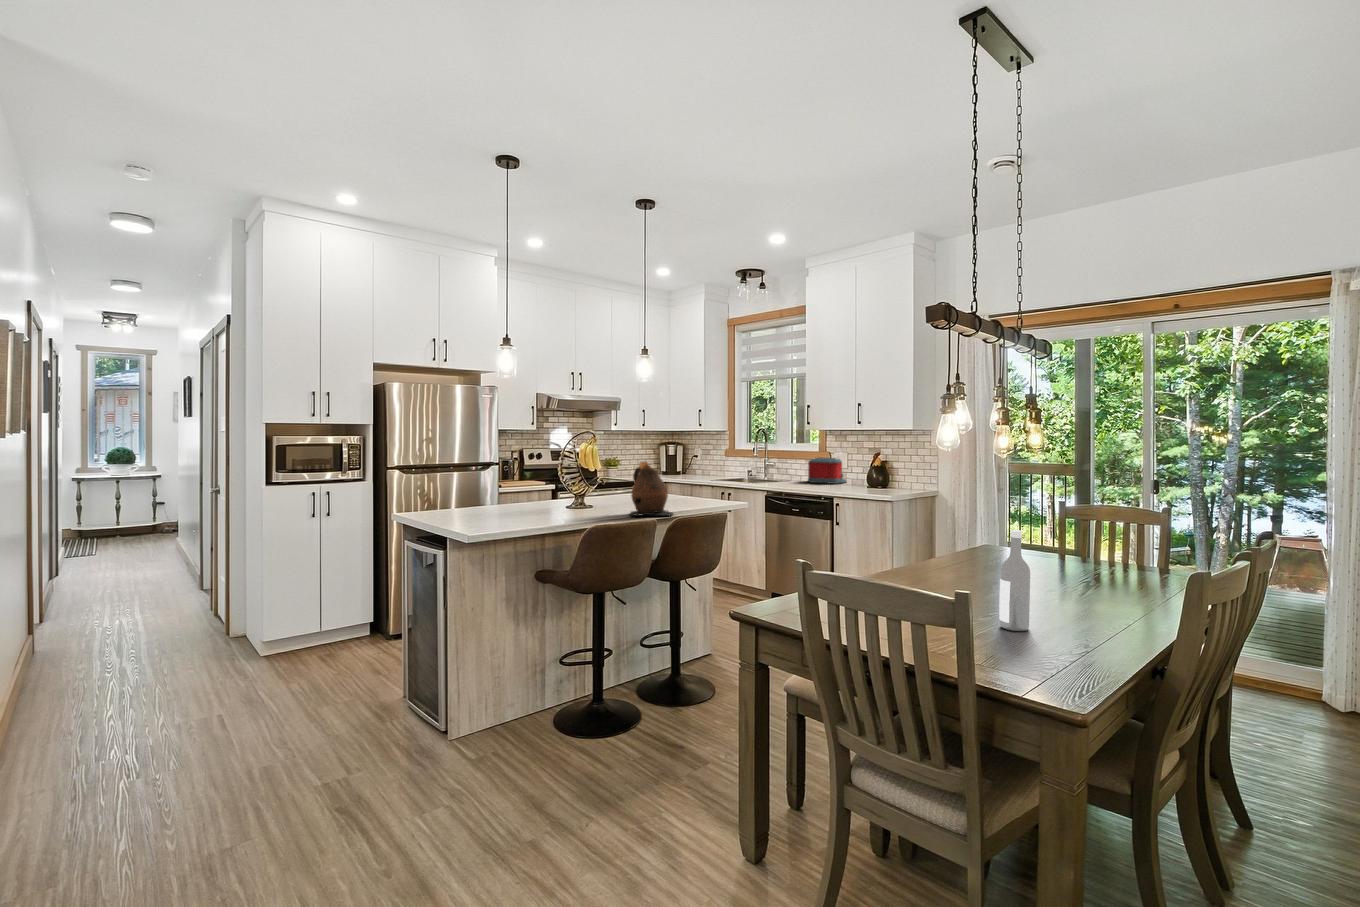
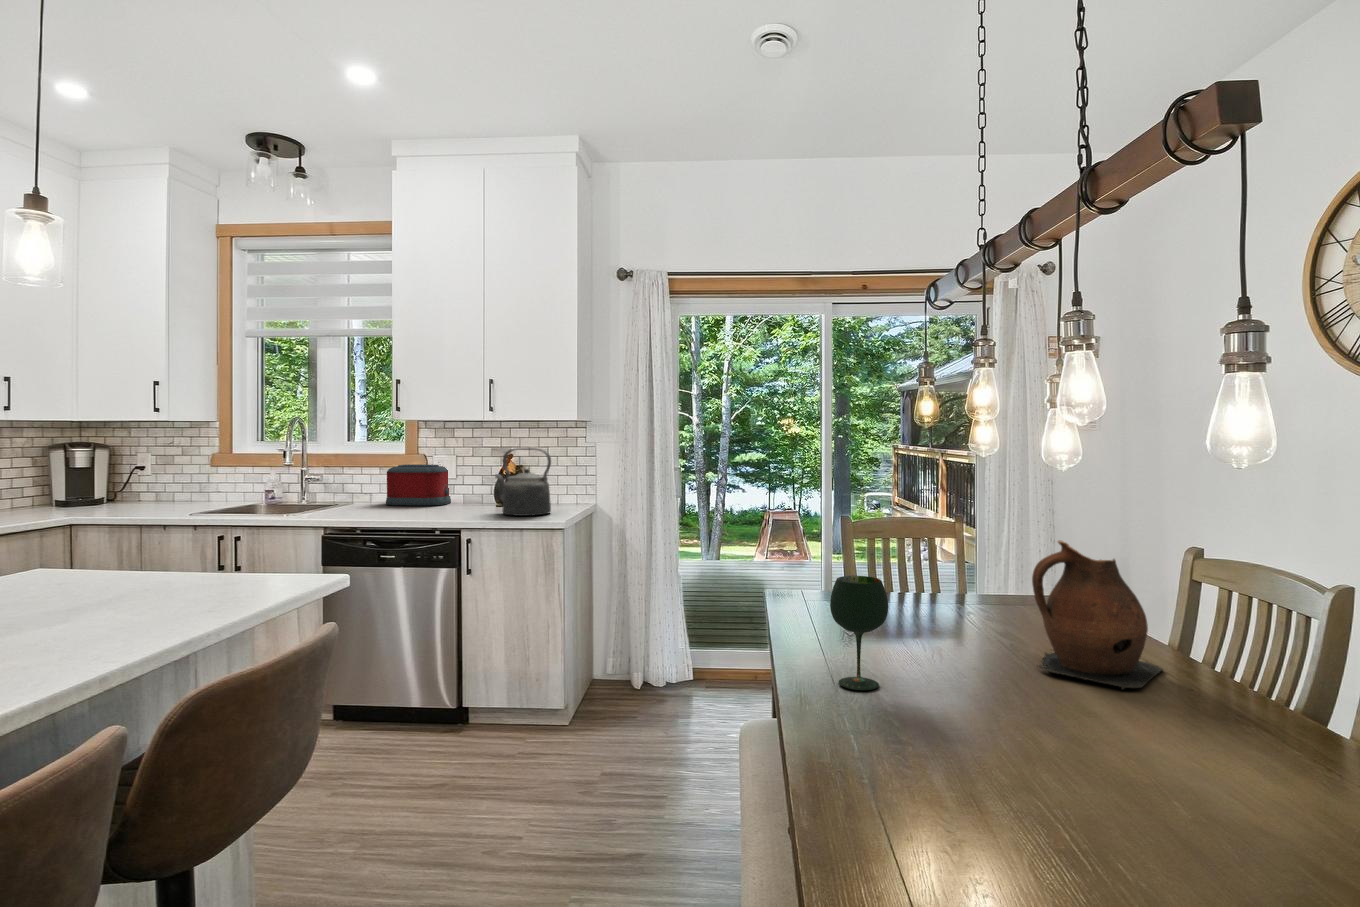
kettle: none [862,449,895,492] -> present [495,448,551,516]
ceramic pitcher: present [630,462,673,516] -> present [1032,540,1163,690]
wine glass: none [909,526,940,584] -> present [830,576,888,690]
wine bottle: present [999,530,1030,631] -> none [1219,578,1292,796]

